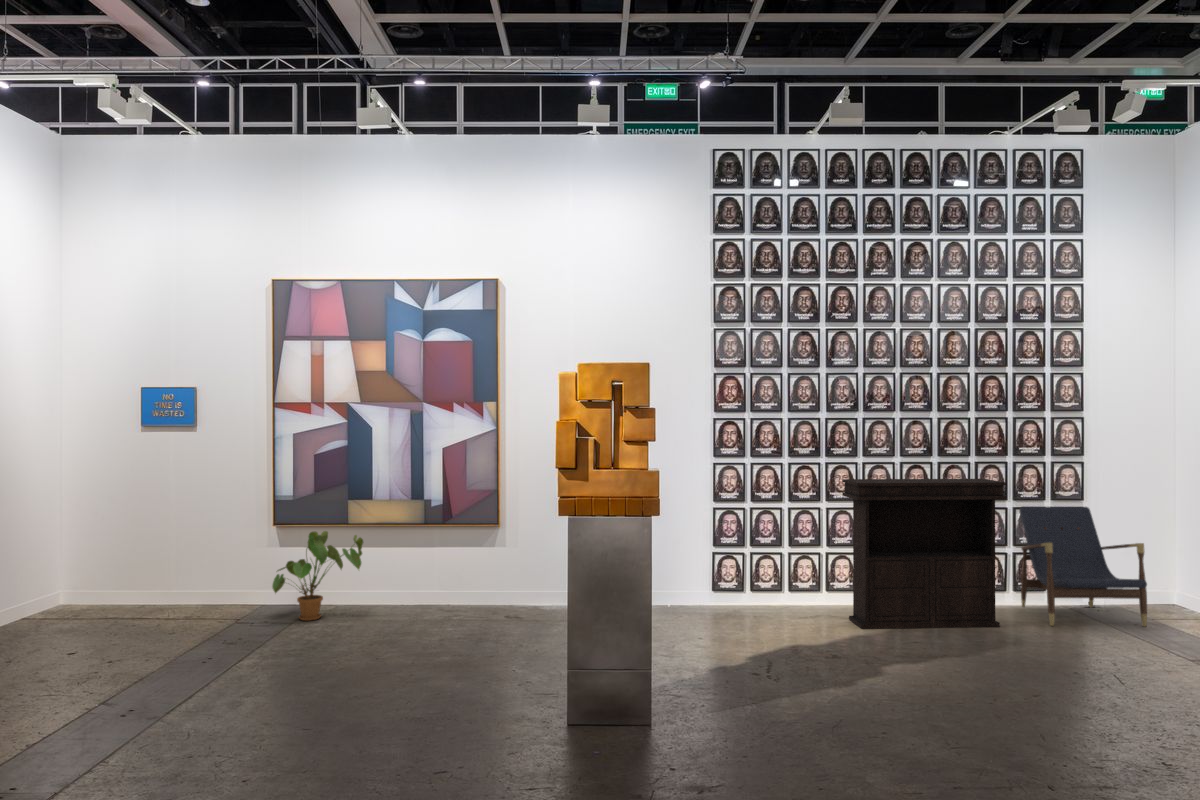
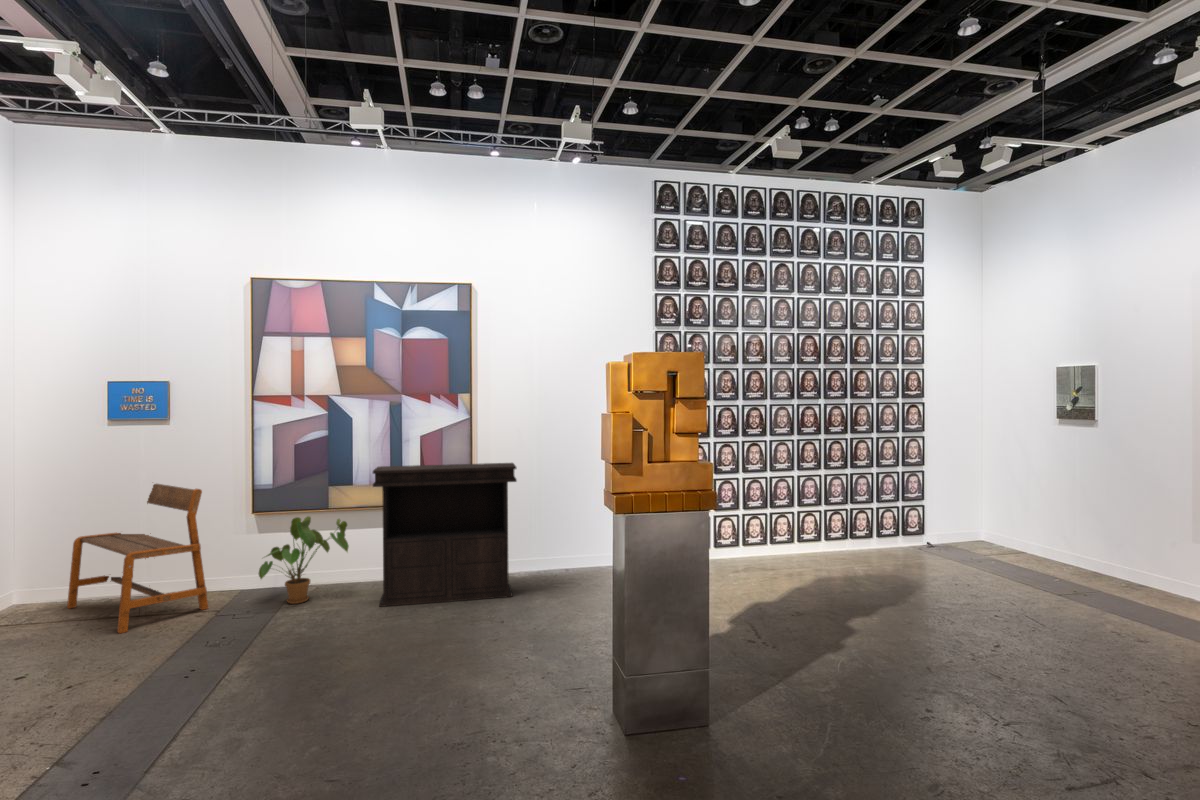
console table: present [842,479,1006,629] -> present [373,463,517,607]
bench: none [103,489,225,635] -> present [67,484,208,633]
lounge chair: present [1020,506,1147,626] -> none [882,471,985,564]

